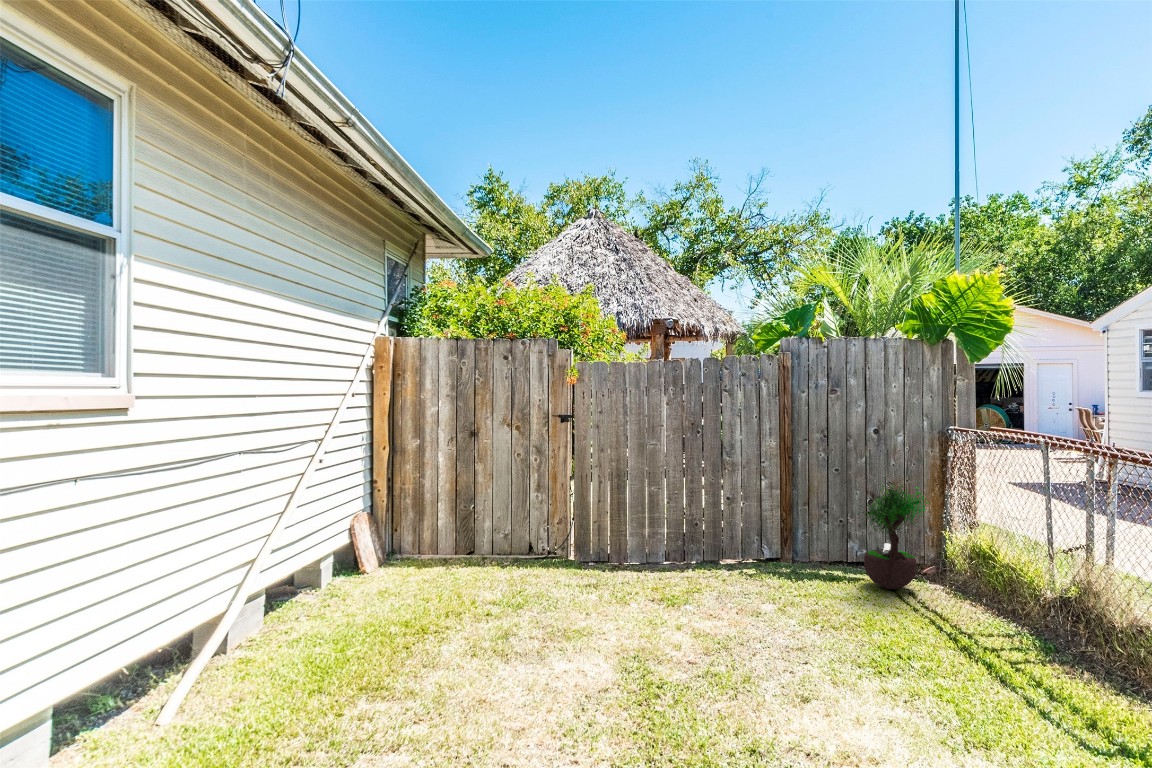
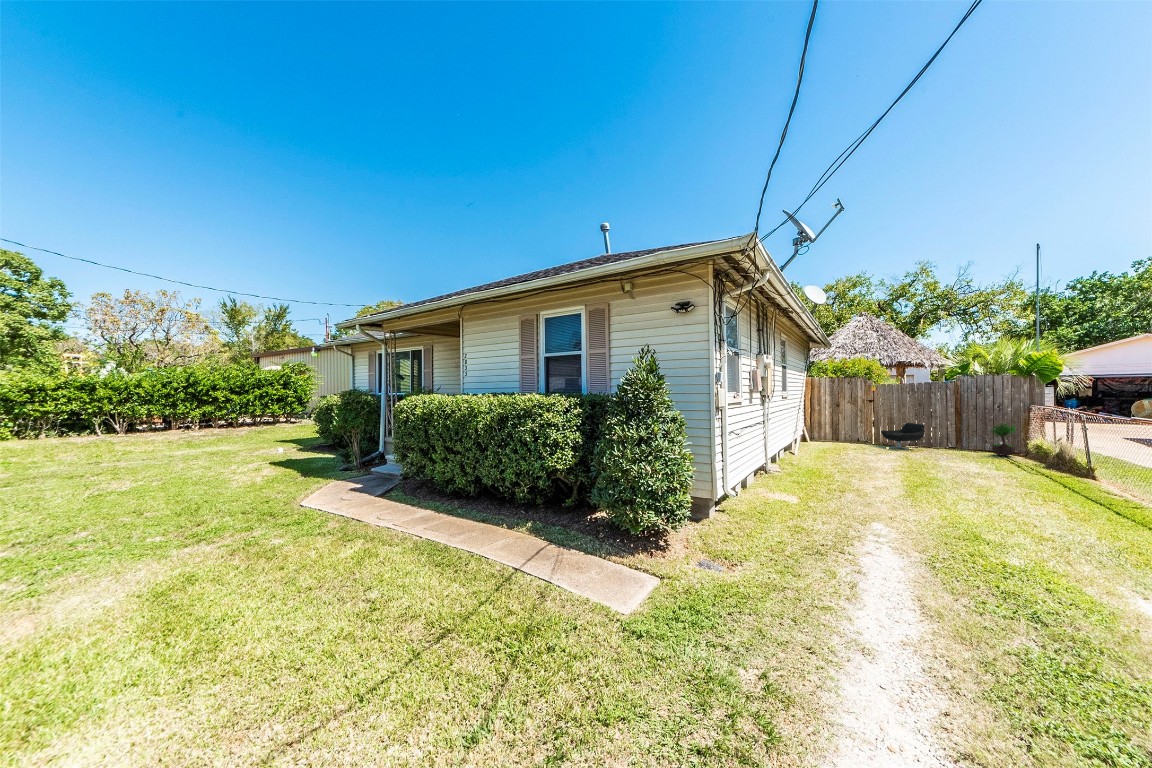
lounge chair: none [587,489,706,596] -> present [881,423,925,450]

